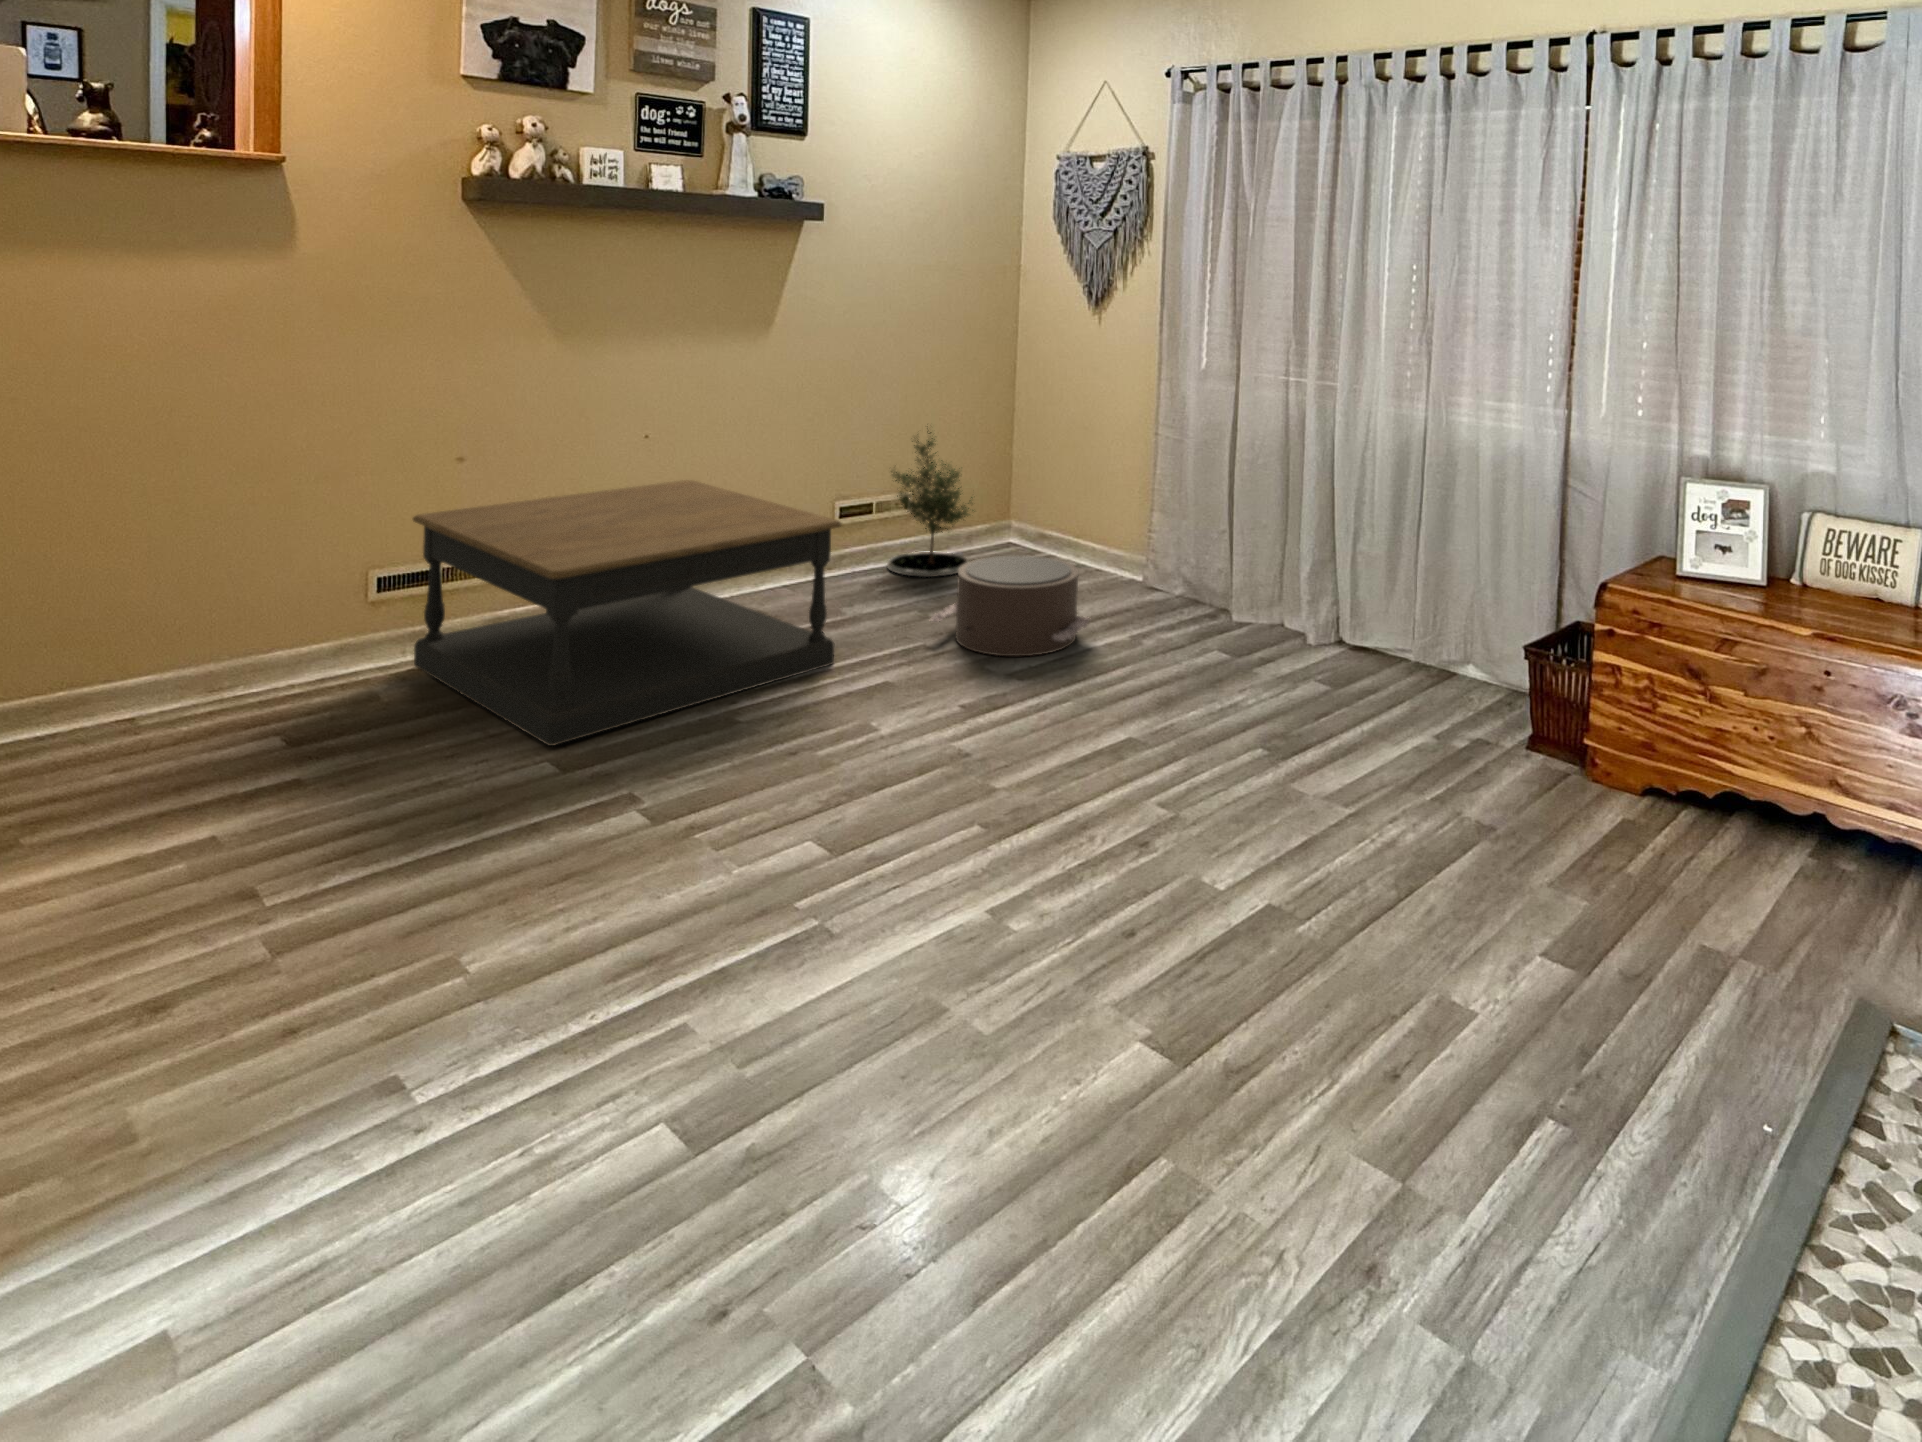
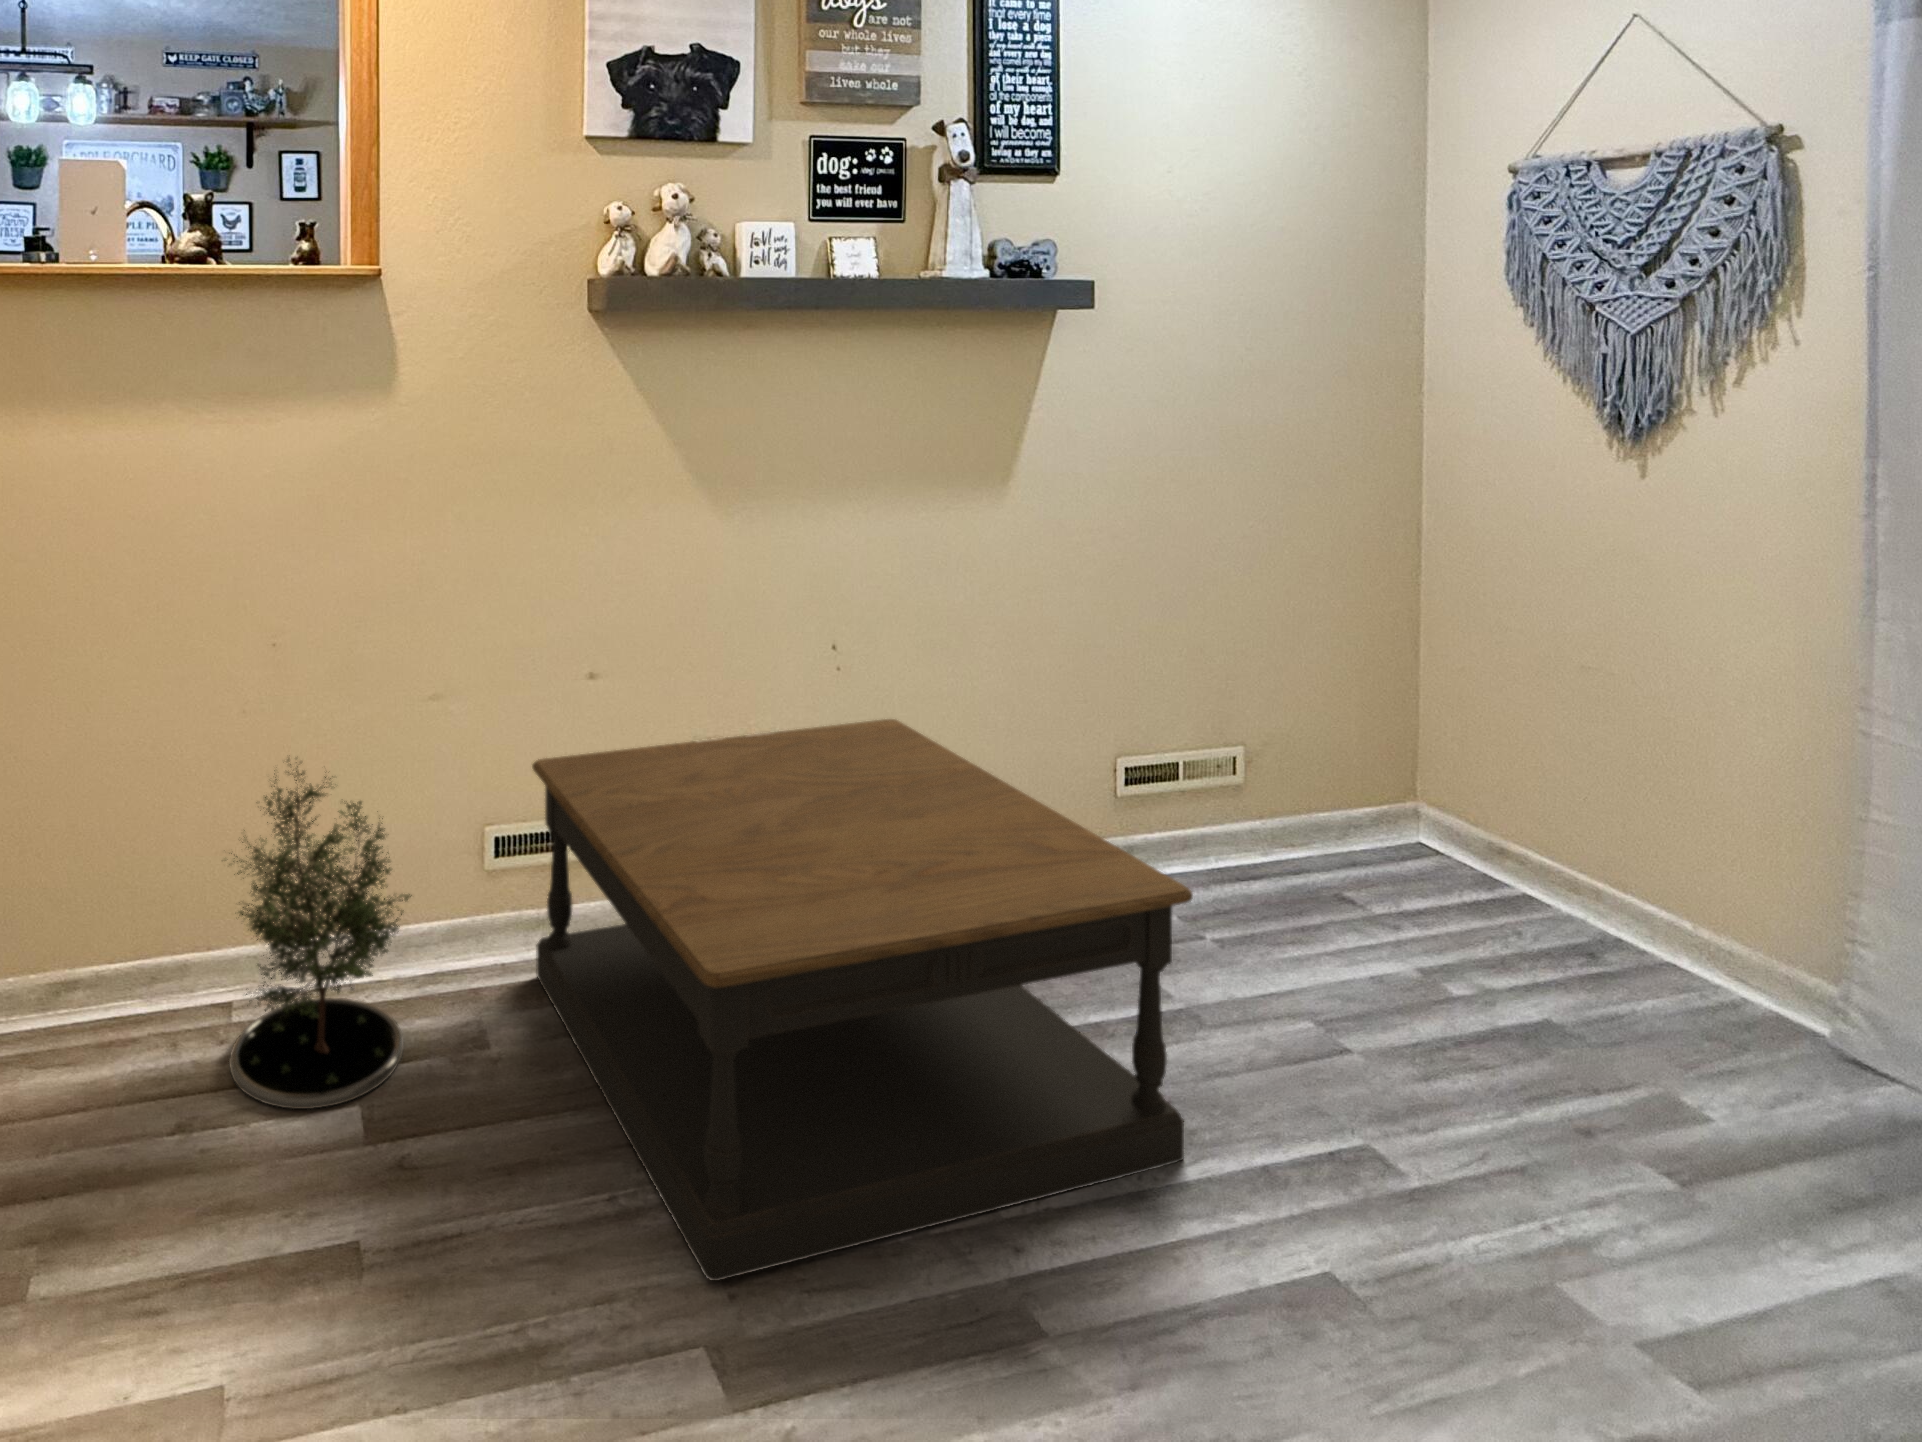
potted tree: present [887,426,974,577] -> present [229,759,412,1109]
pouf: present [931,555,1091,656] -> none [1368,970,1799,1282]

